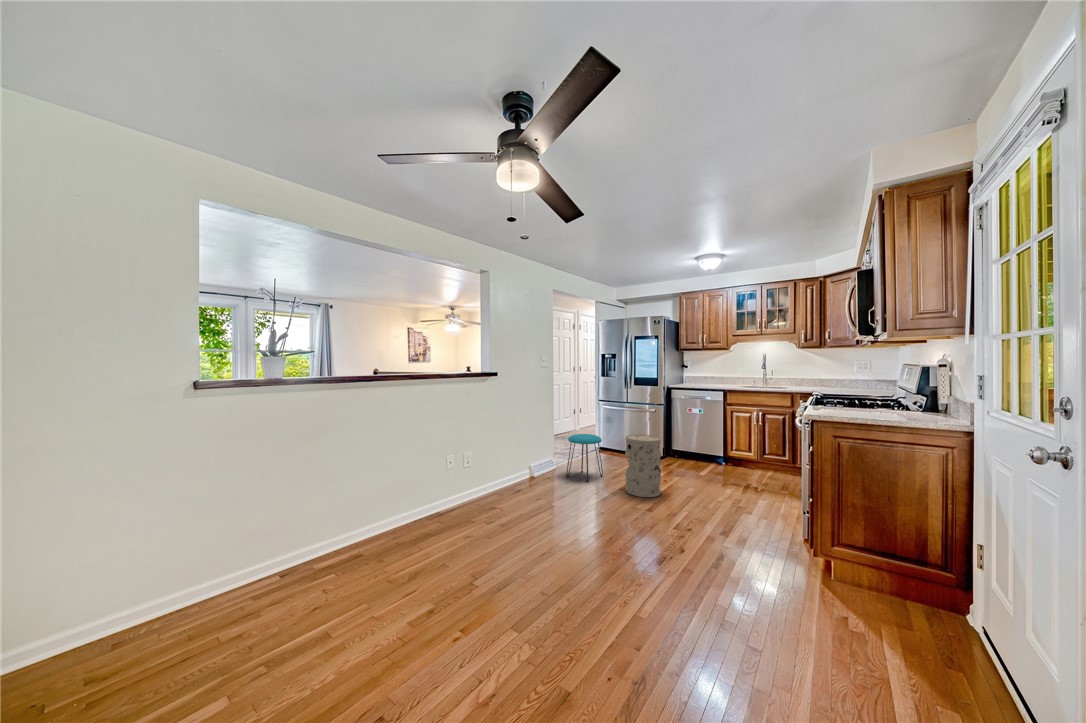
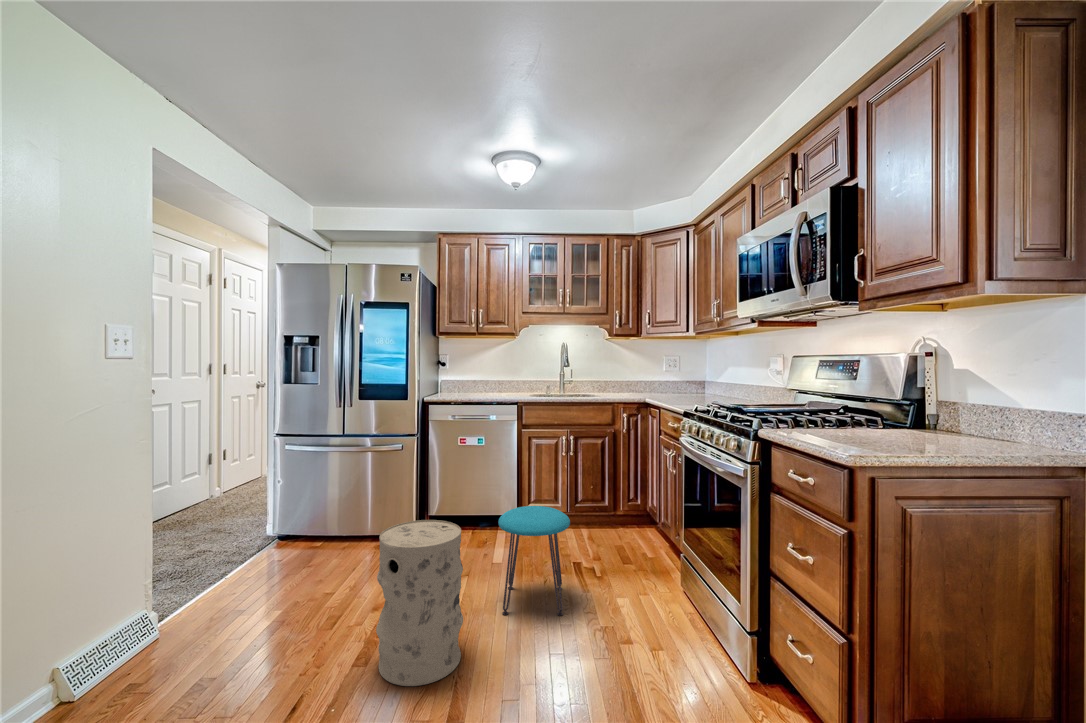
stool: present [566,434,603,482] -> present [498,506,570,616]

